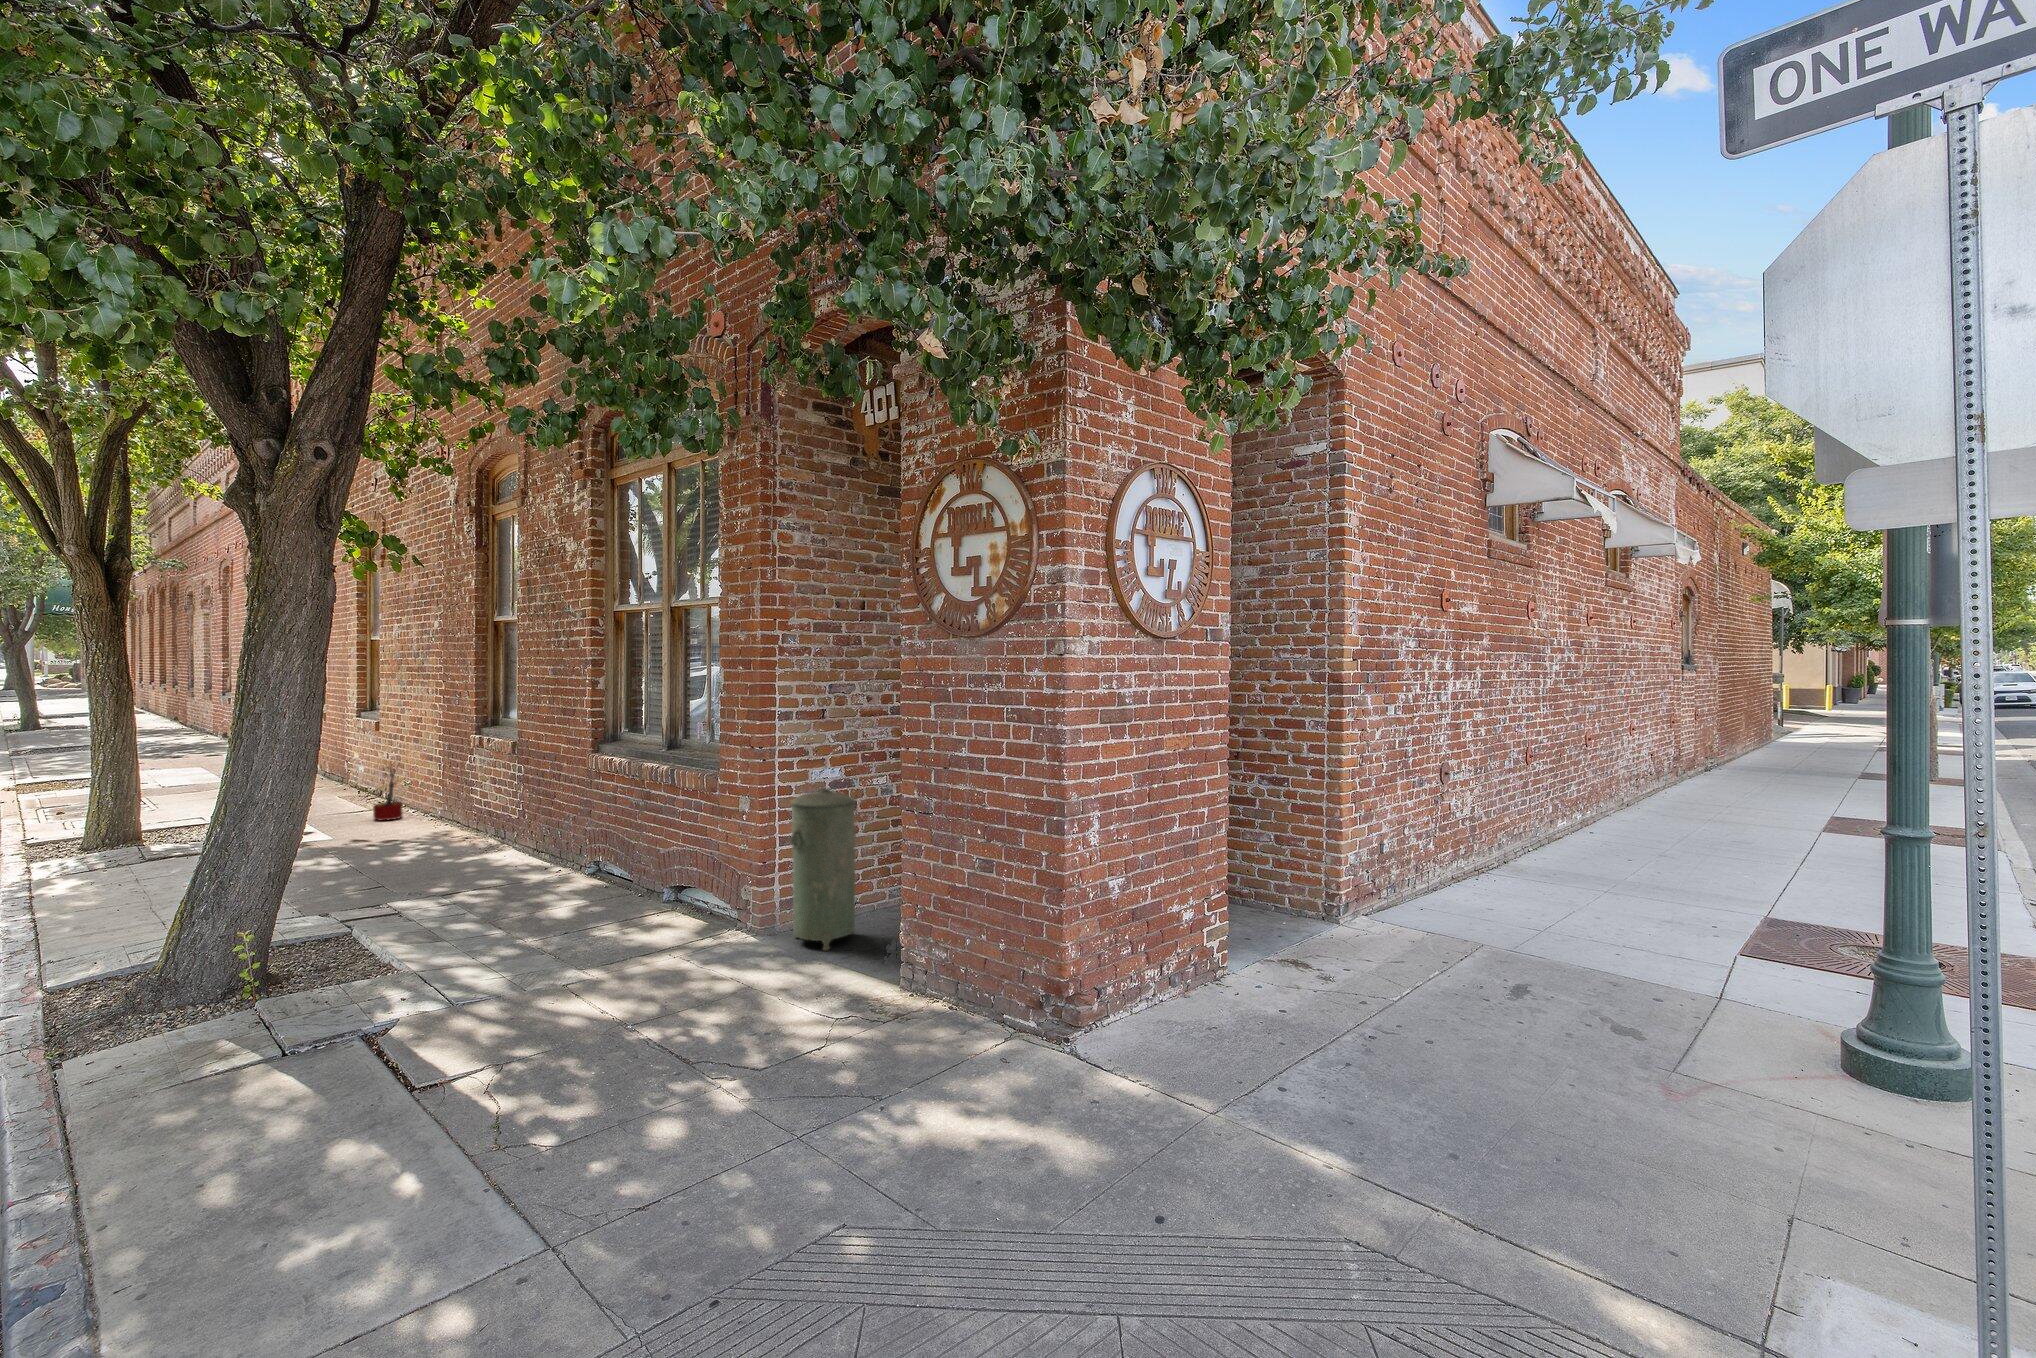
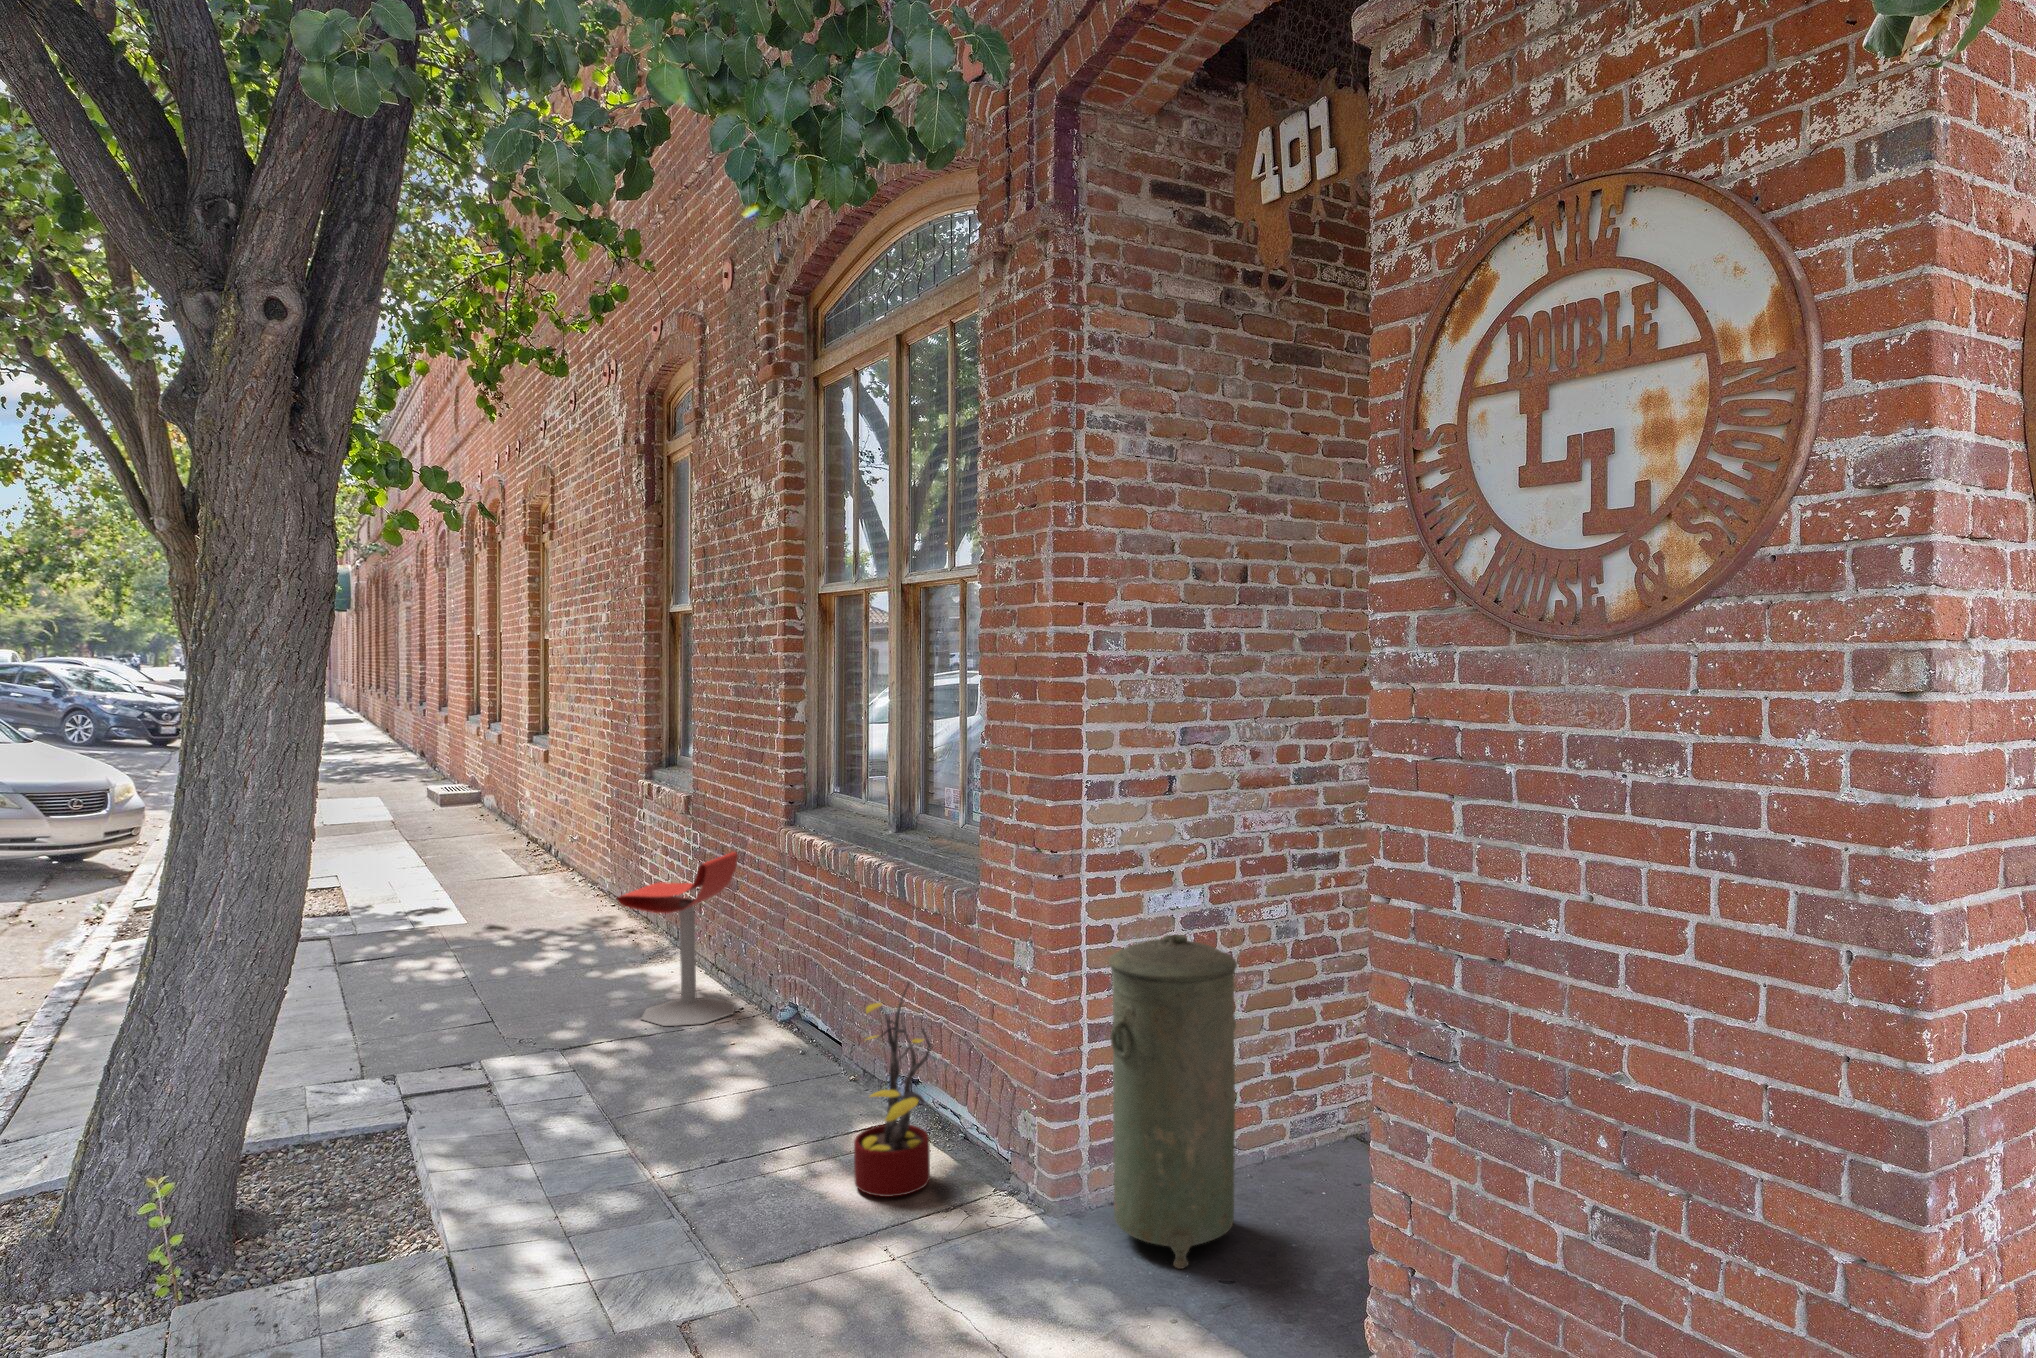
decorative plant: present [373,763,403,821] -> present [854,983,931,1197]
stool: none [473,774,557,883] -> present [617,852,738,1026]

